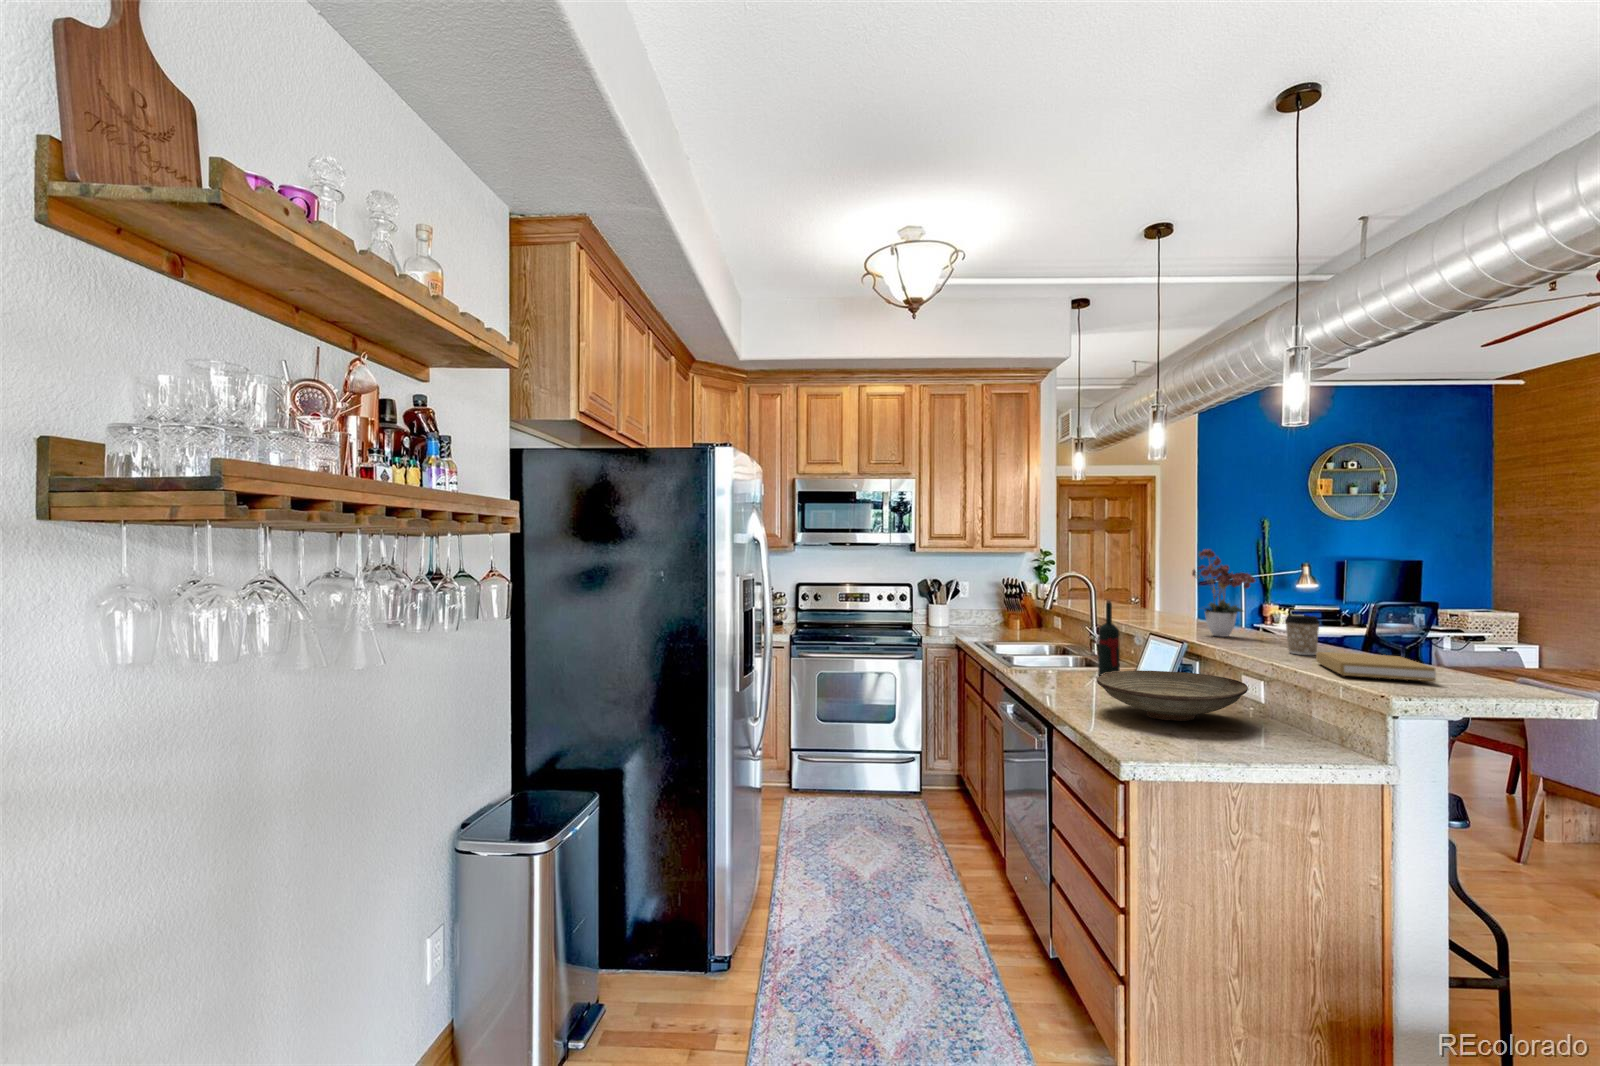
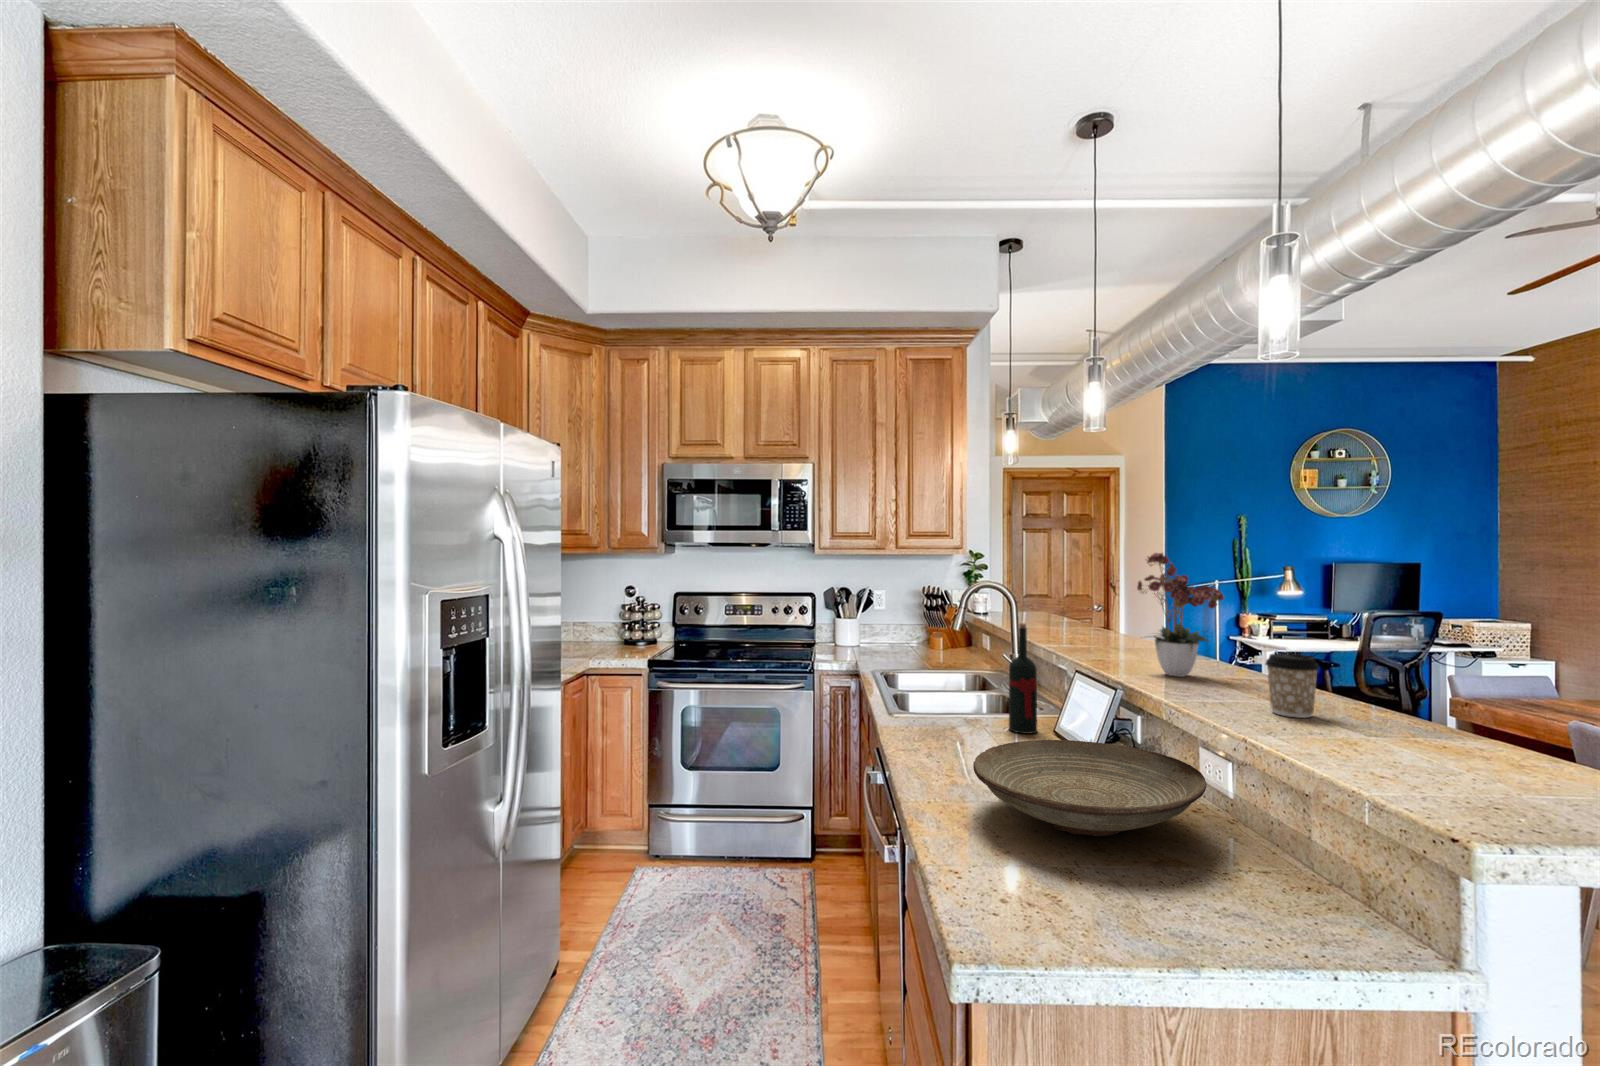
book: present [1316,652,1436,681] -> none [1316,720,1534,795]

